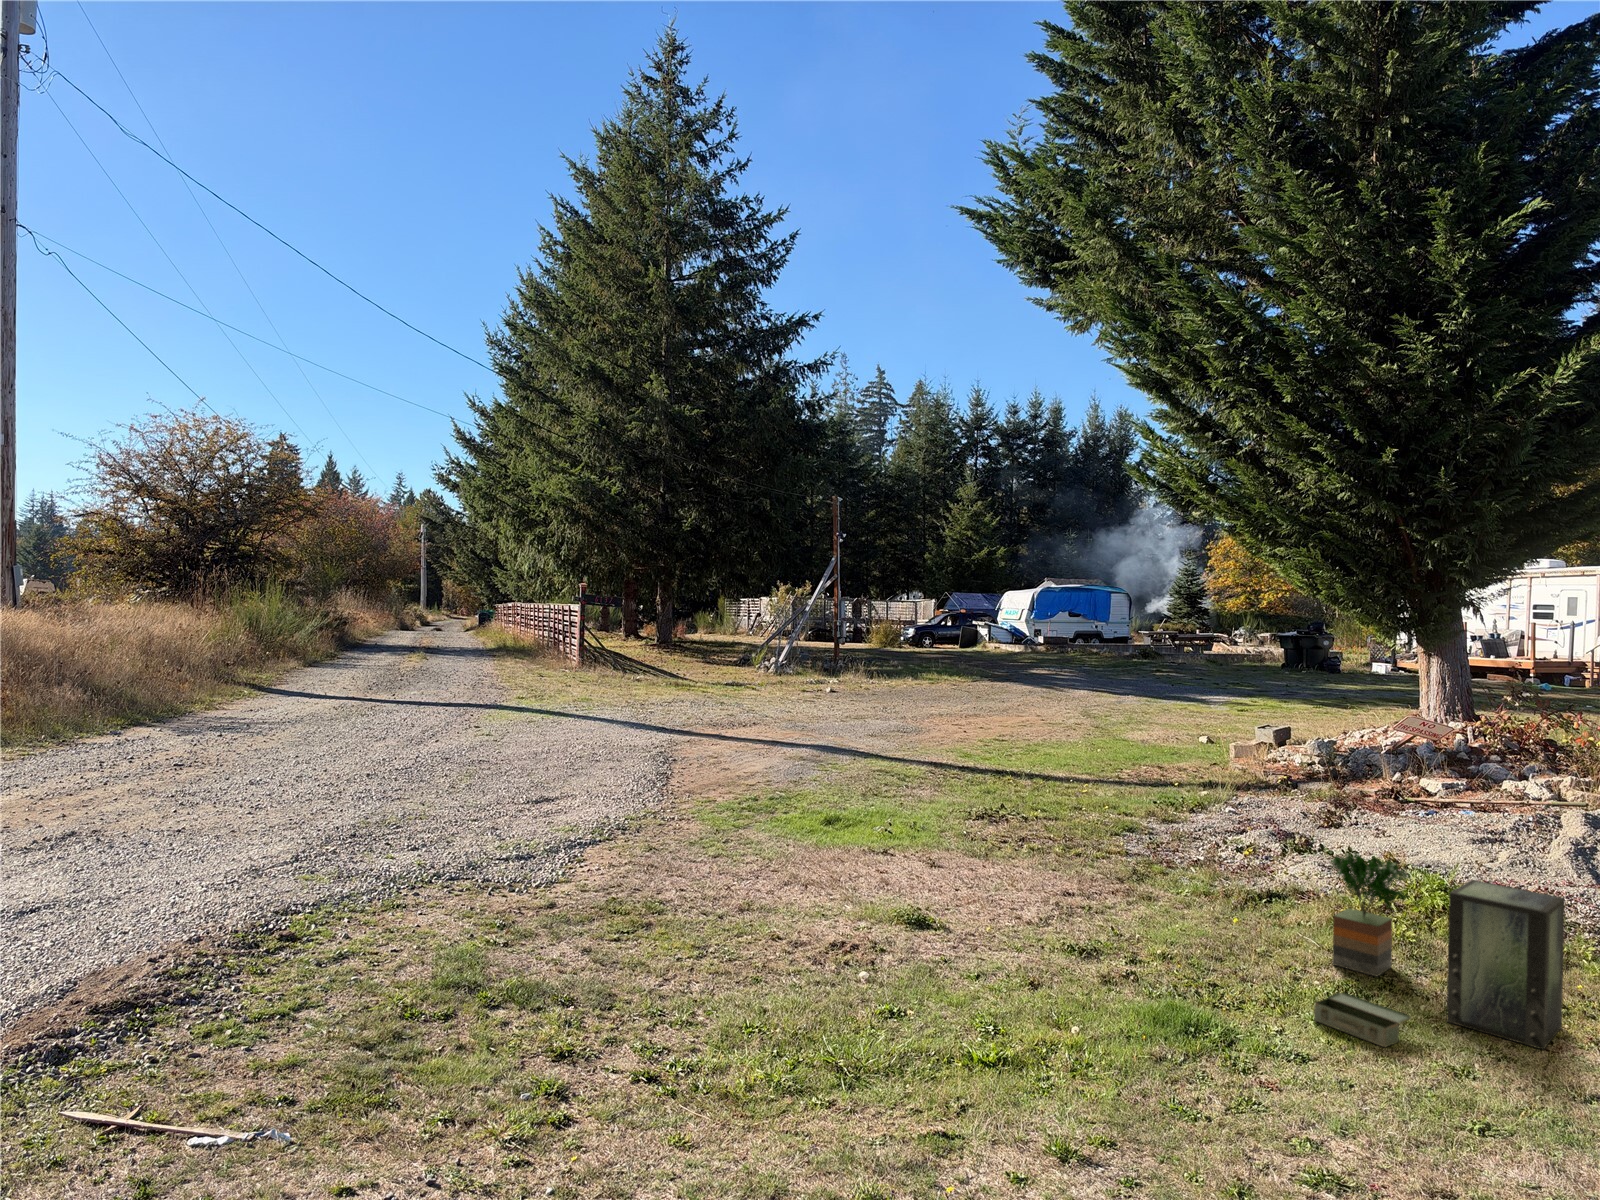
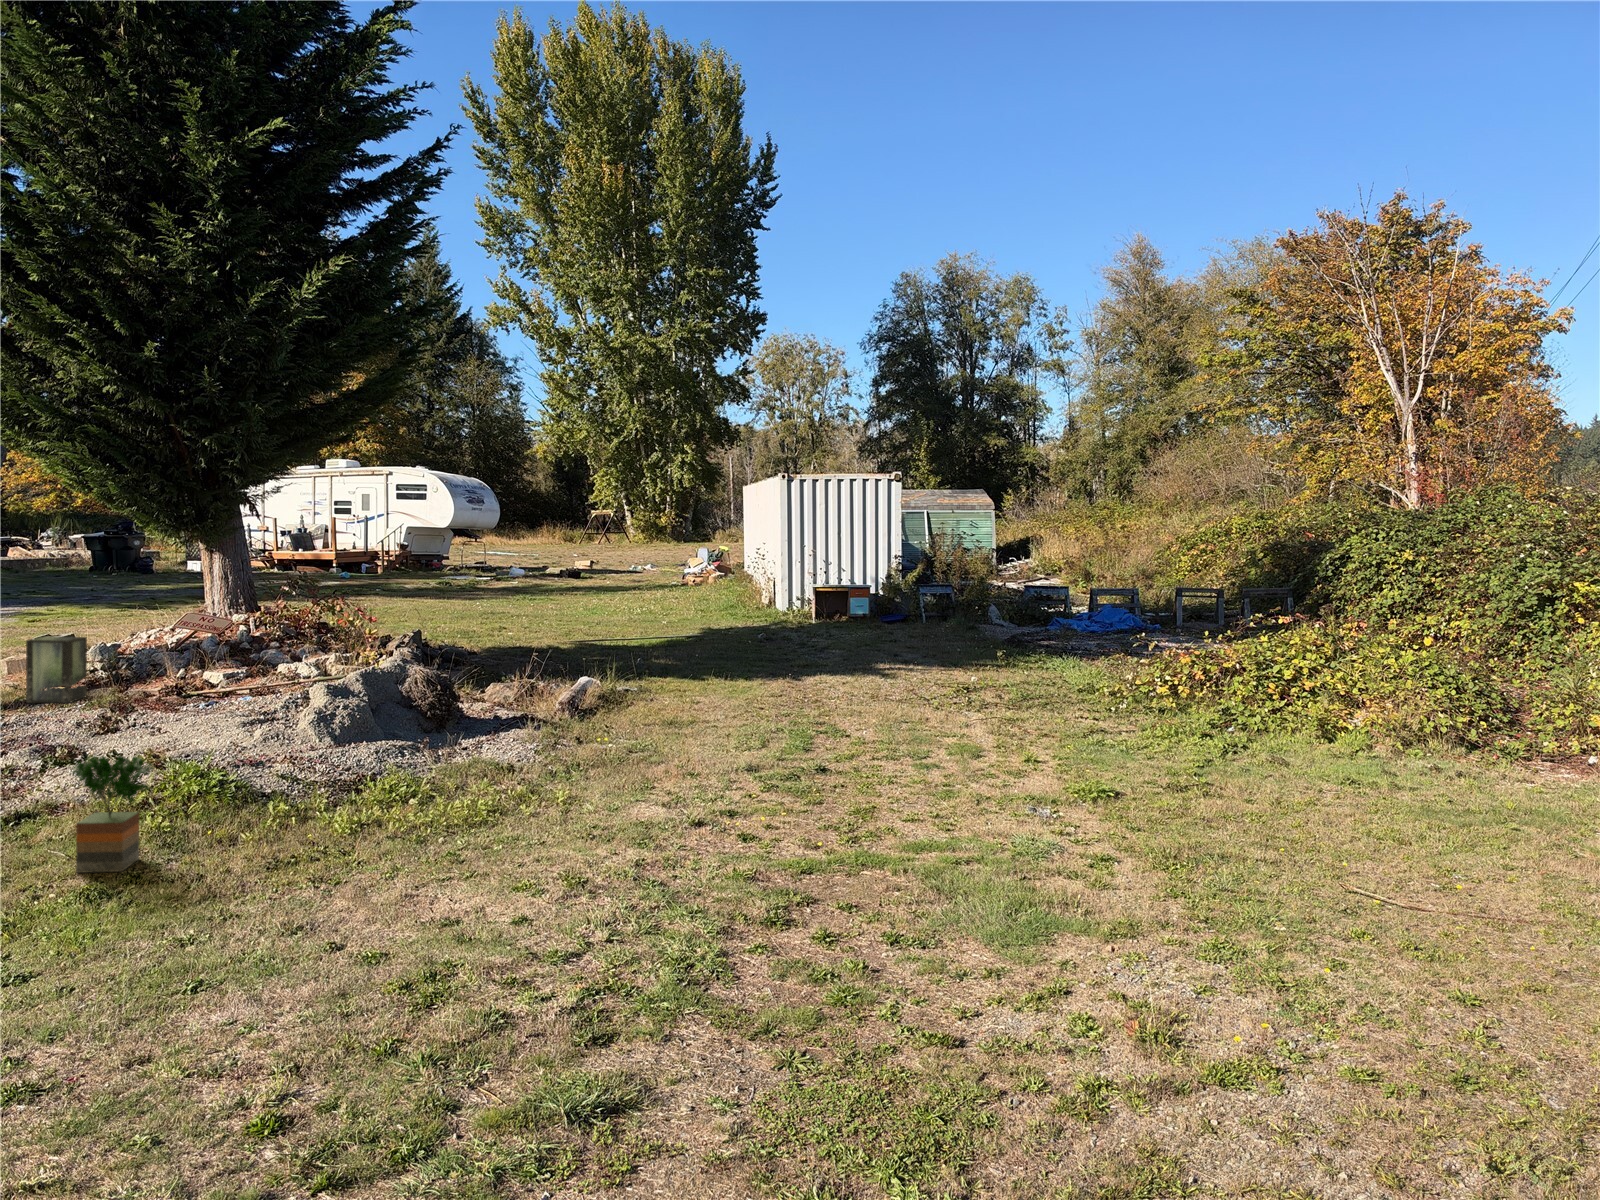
storage box: present [1446,880,1565,1049] -> present [26,636,87,703]
toolbox: present [1314,992,1411,1047] -> none [44,895,145,934]

